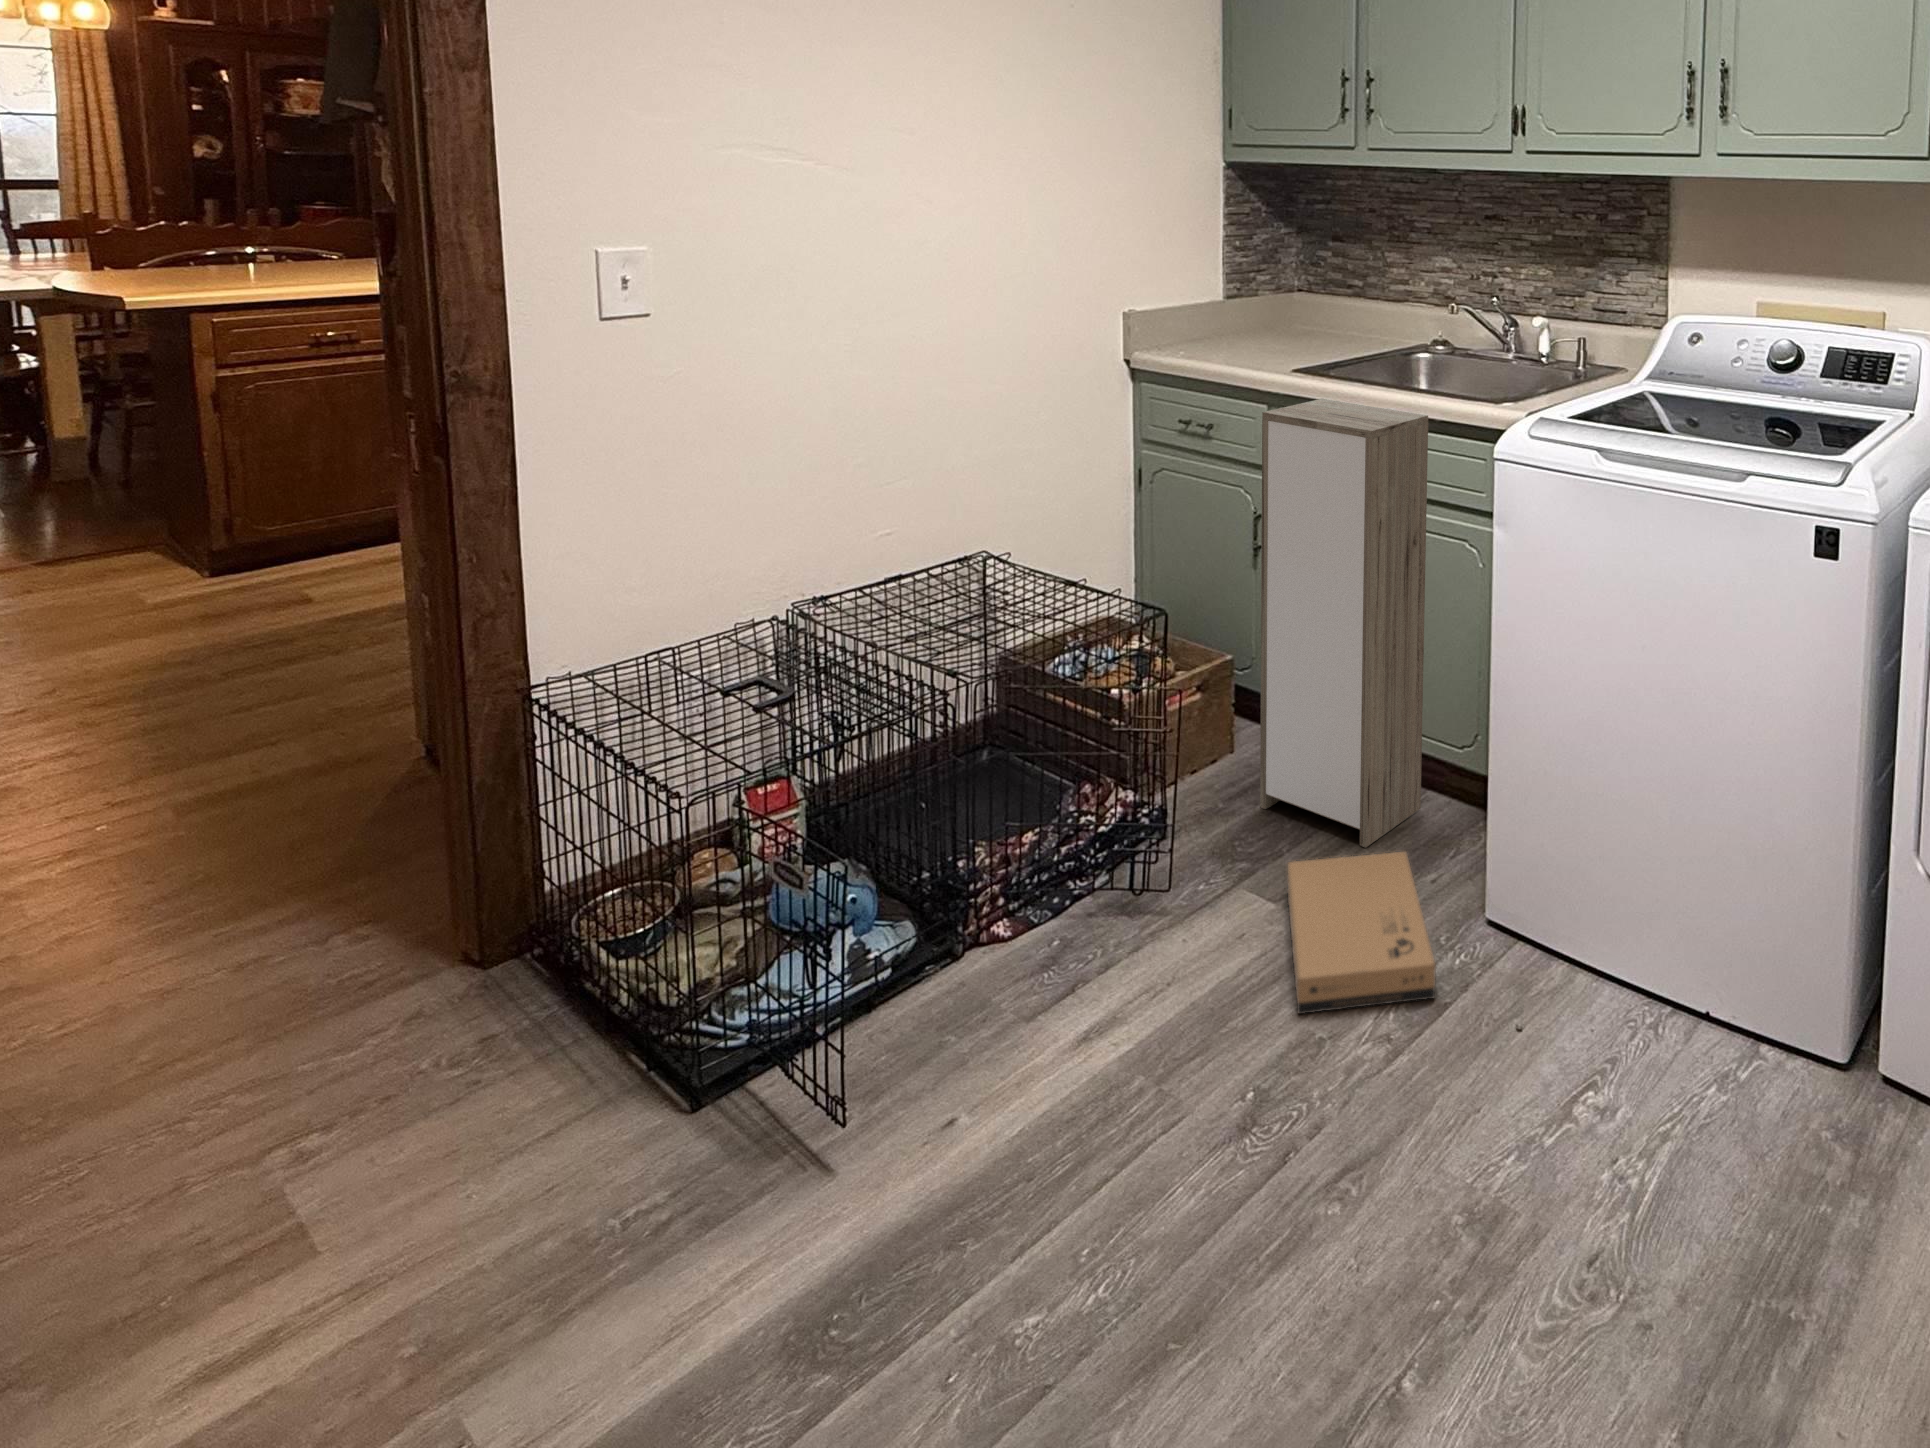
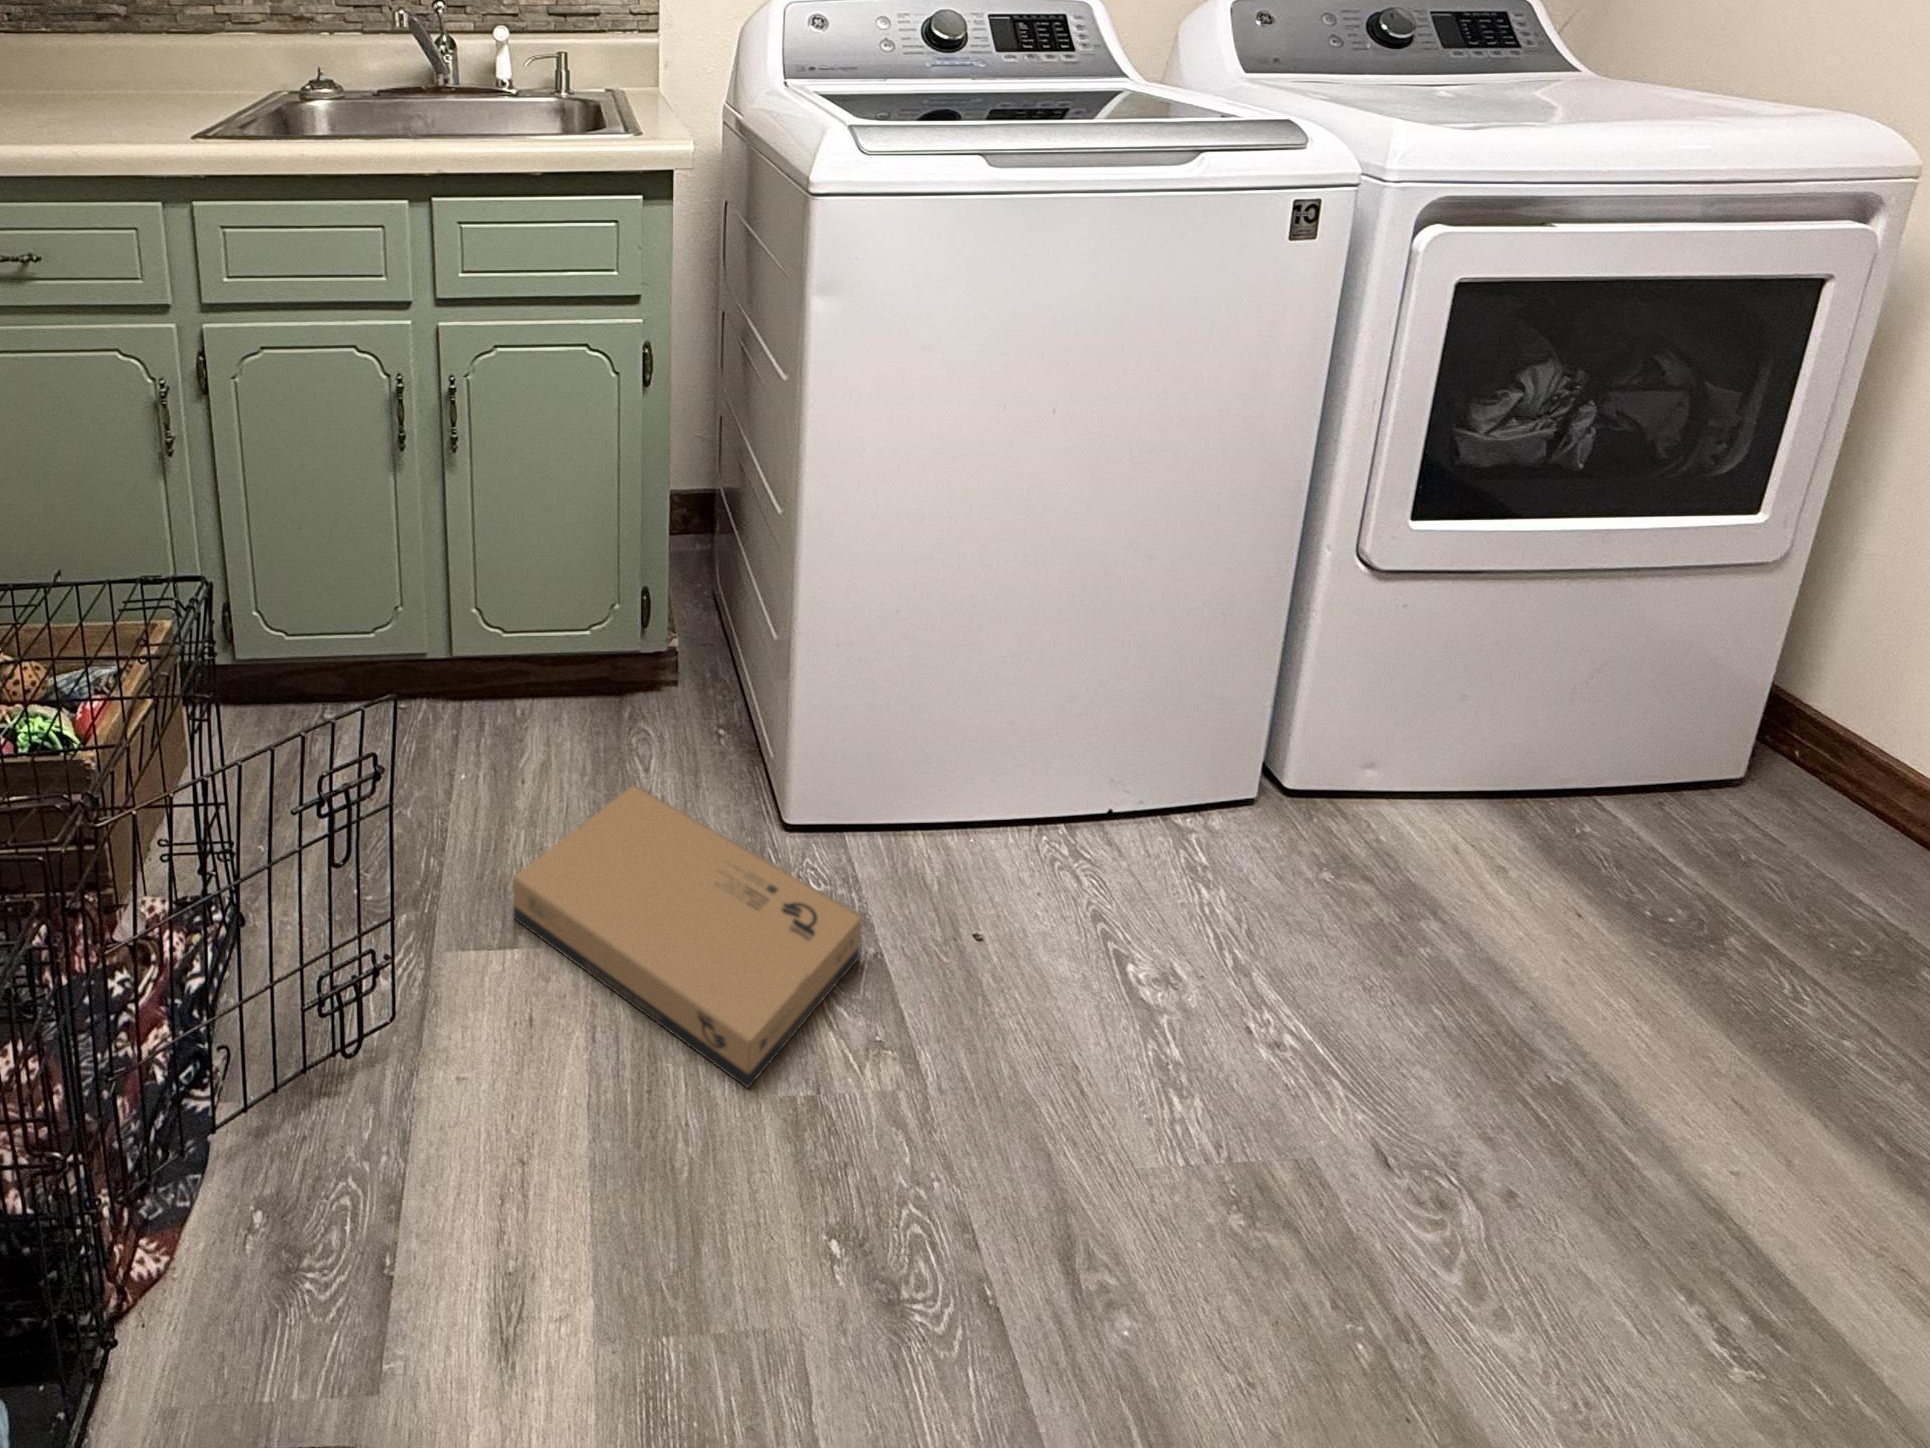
storage cabinet: present [1260,399,1428,848] -> none [276,169,531,814]

